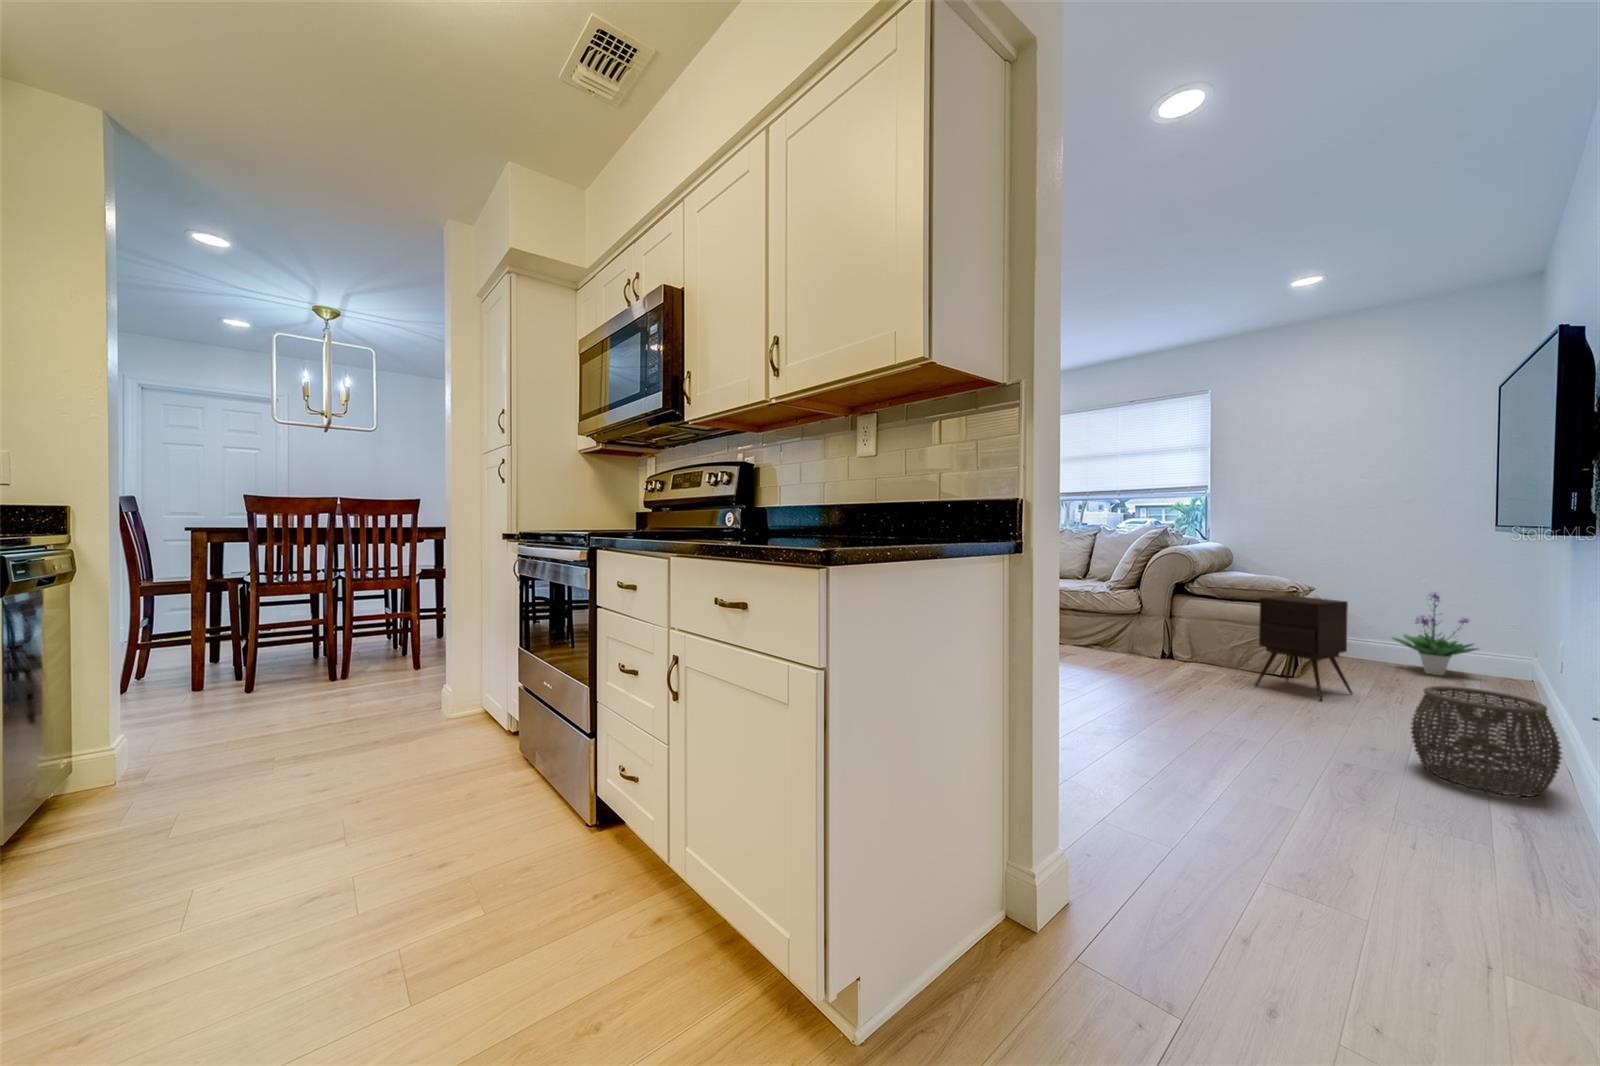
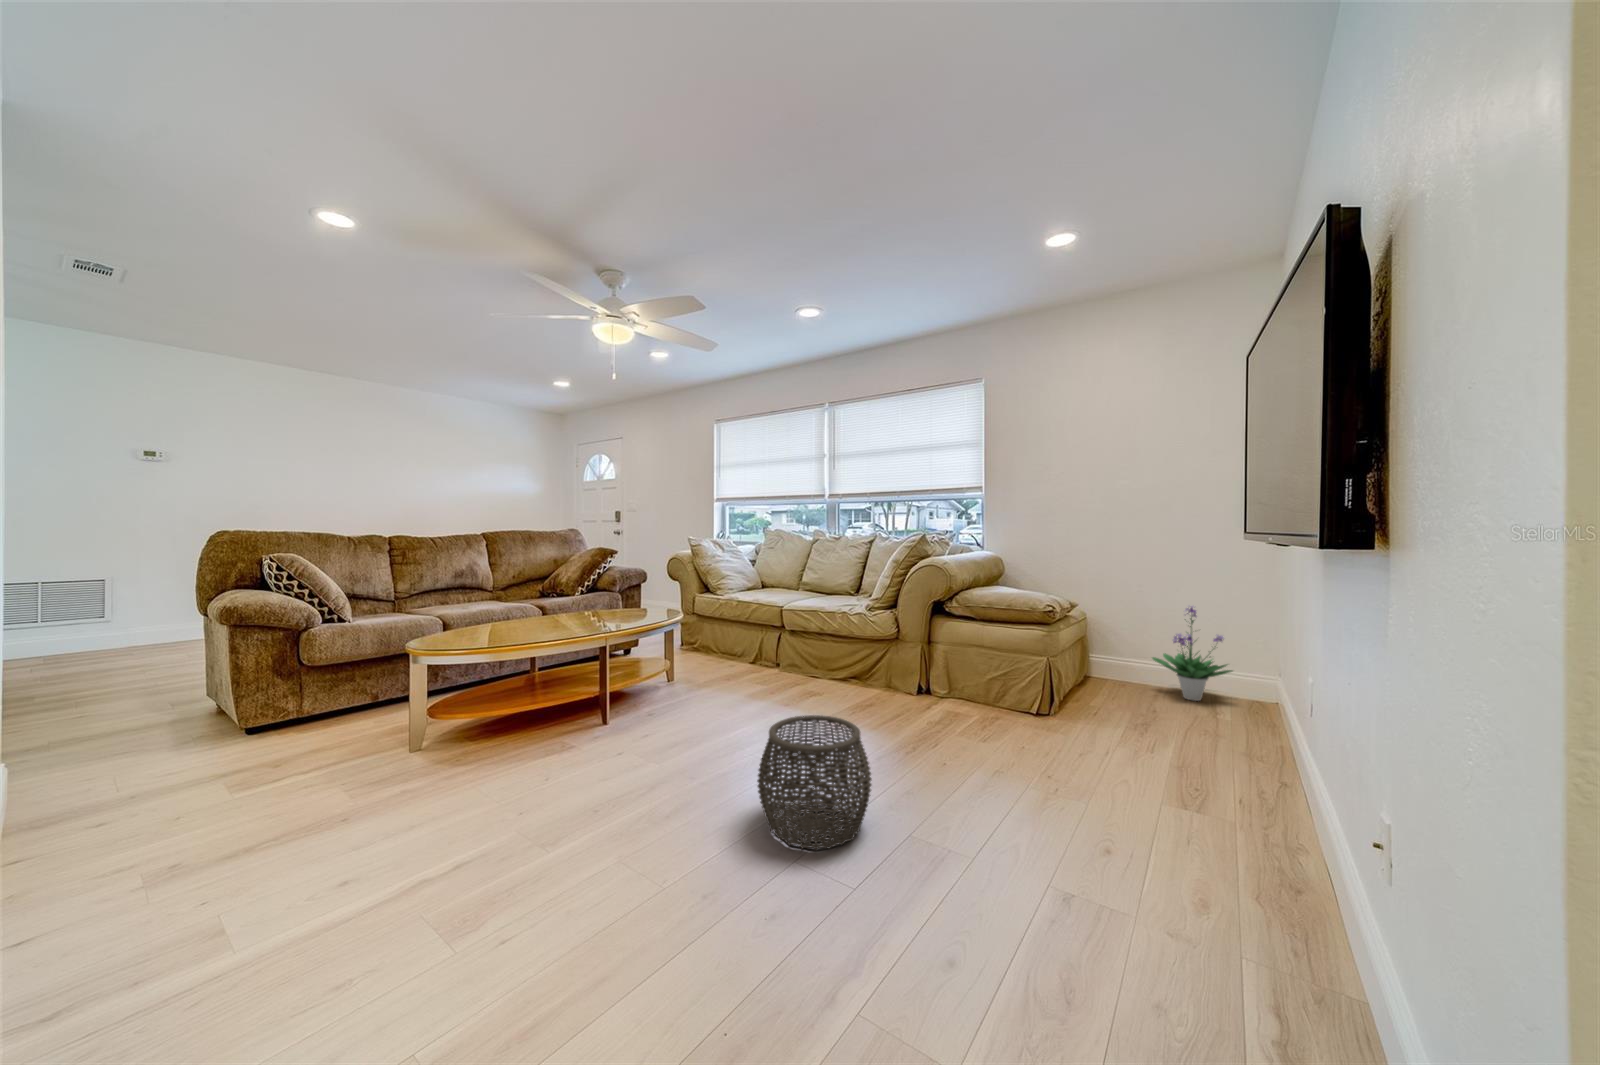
side table: present [1255,596,1352,701] -> none [1000,618,1104,757]
woven basket: present [1411,686,1562,797] -> present [757,715,872,849]

